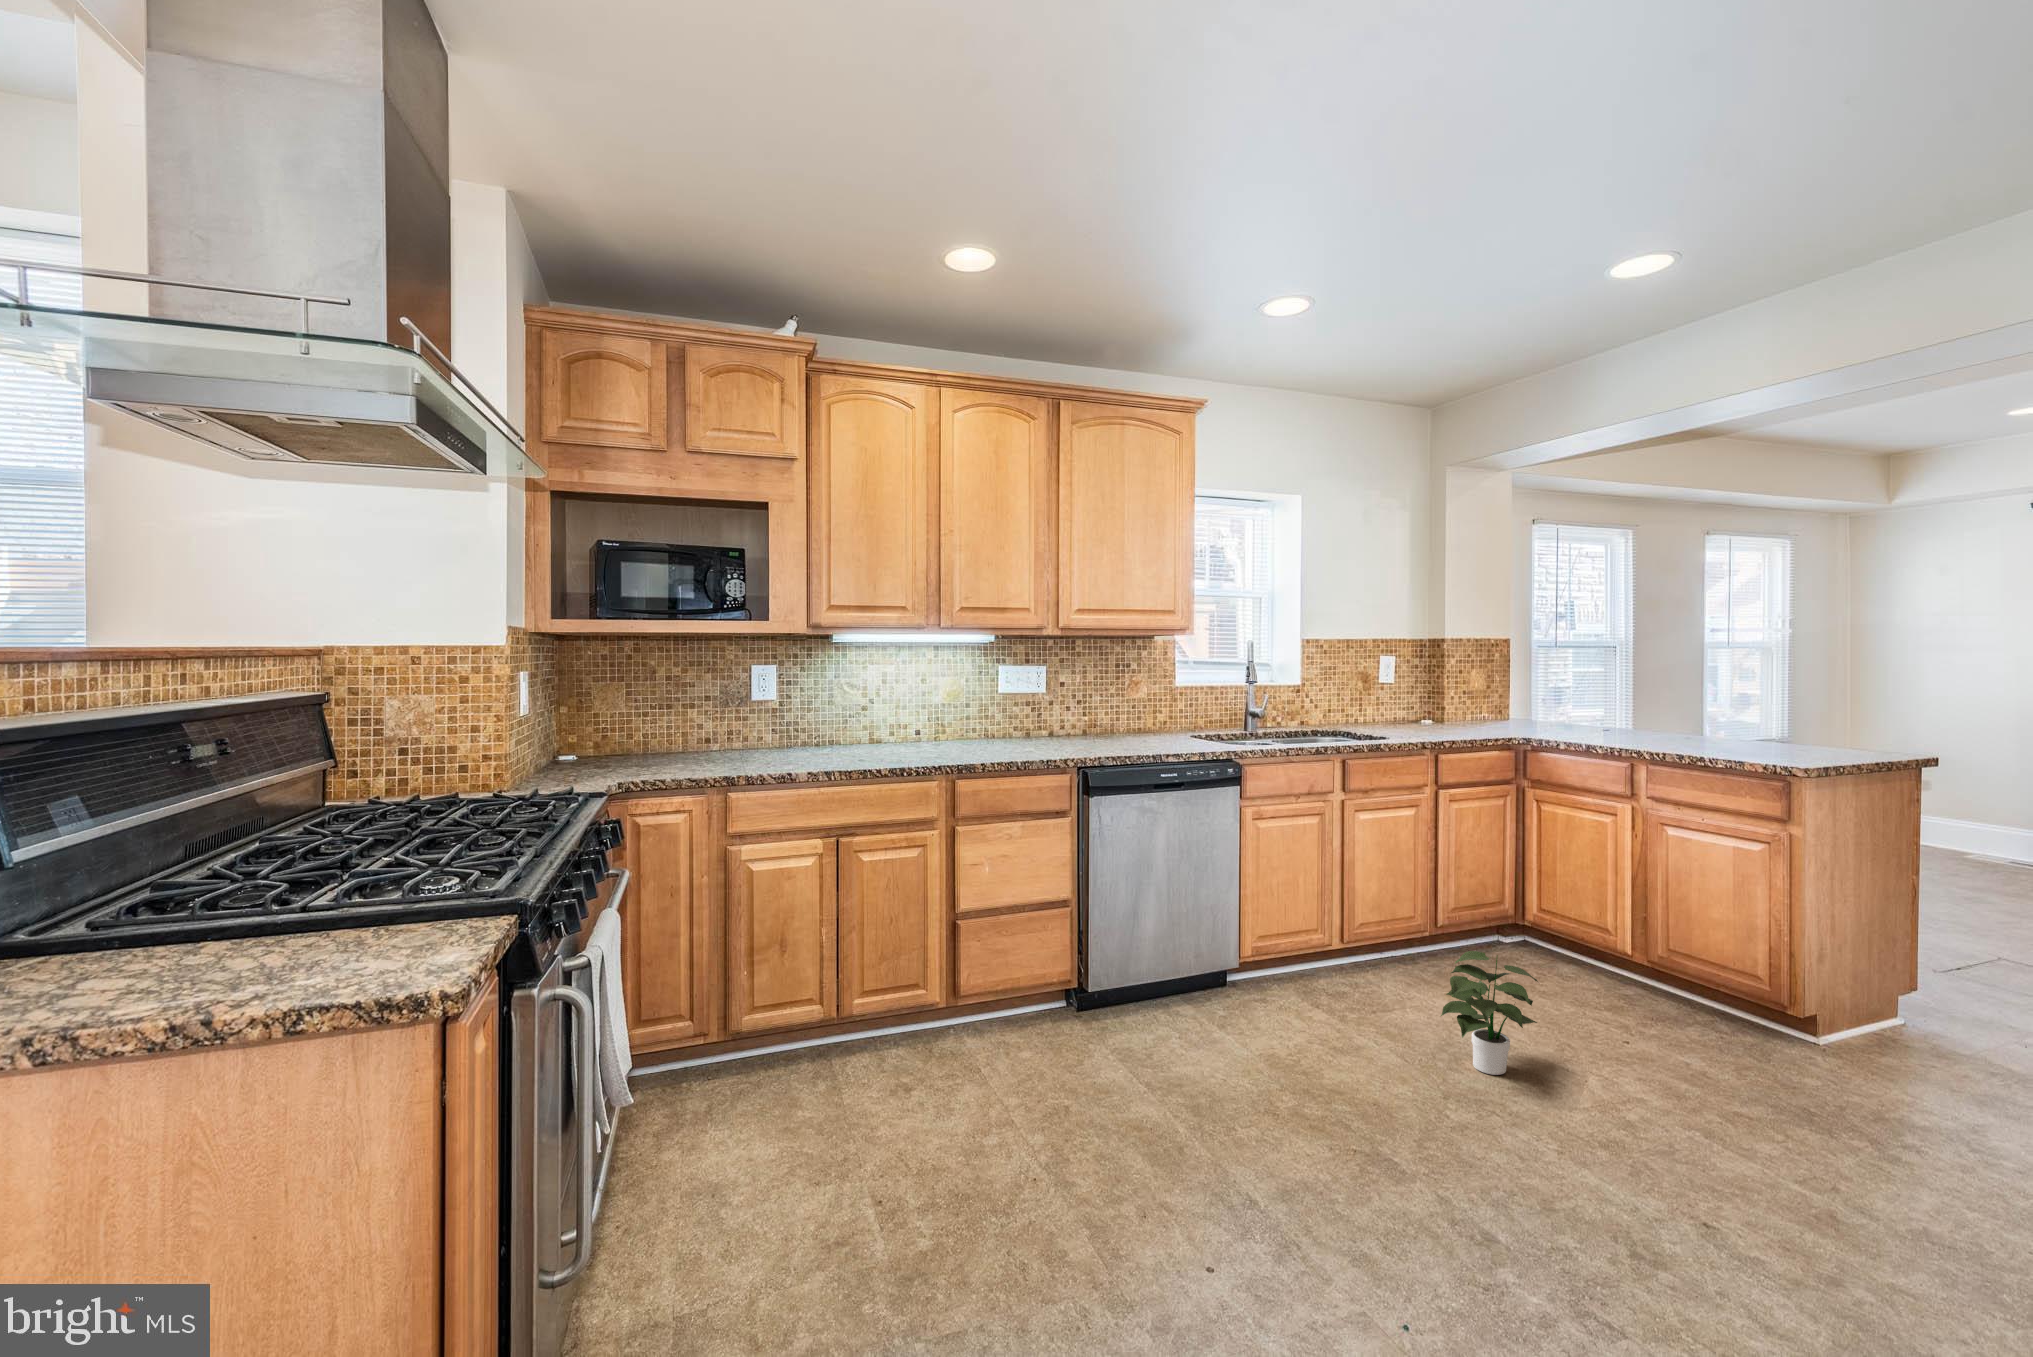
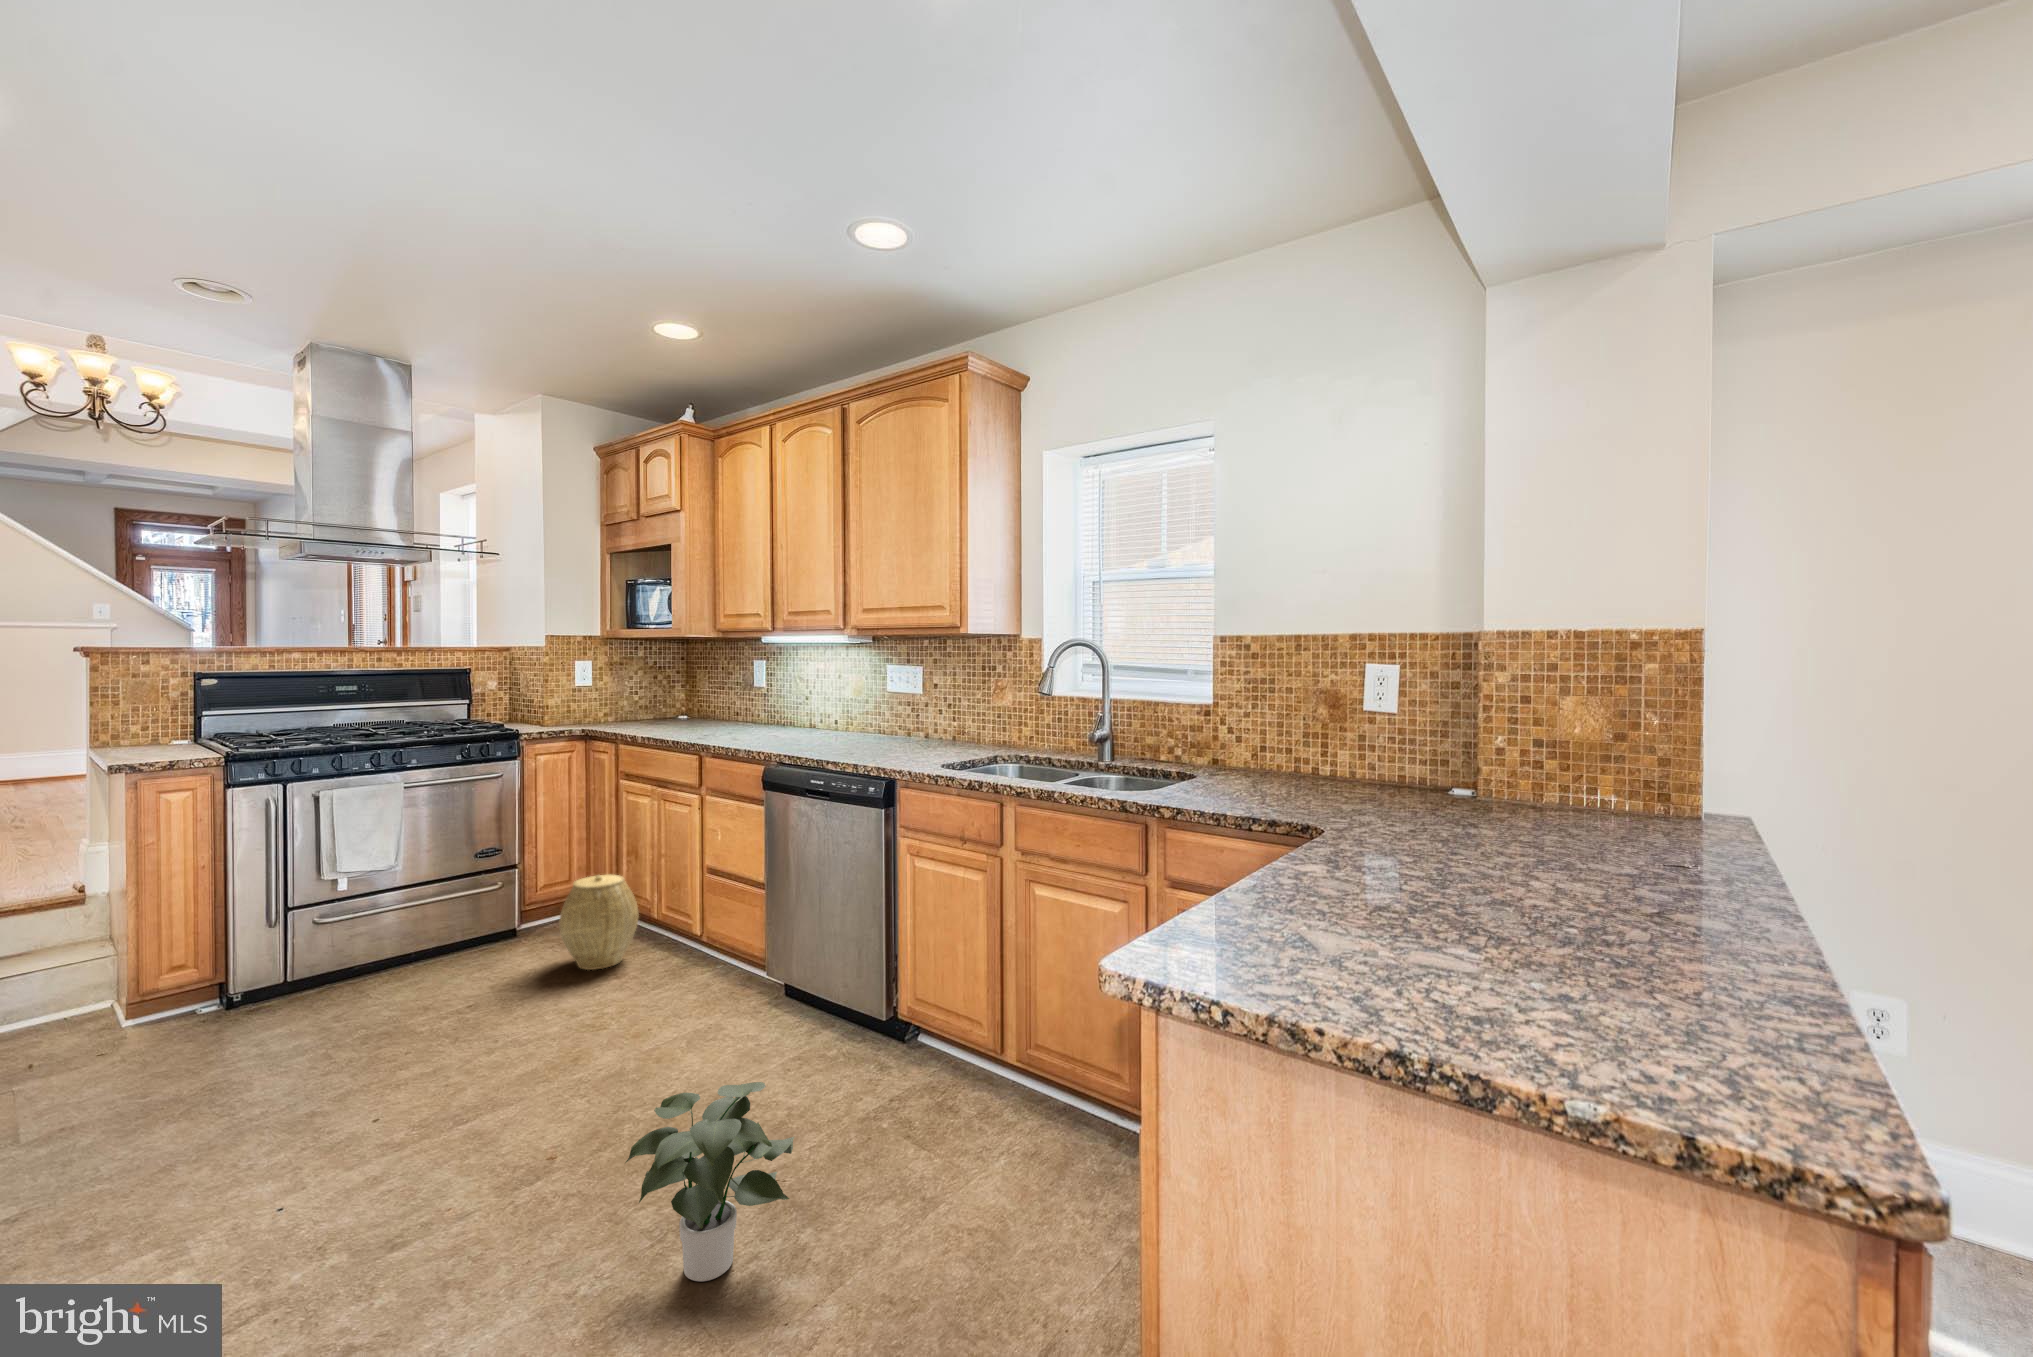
woven basket: none [828,953,920,1078] -> present [559,875,639,970]

